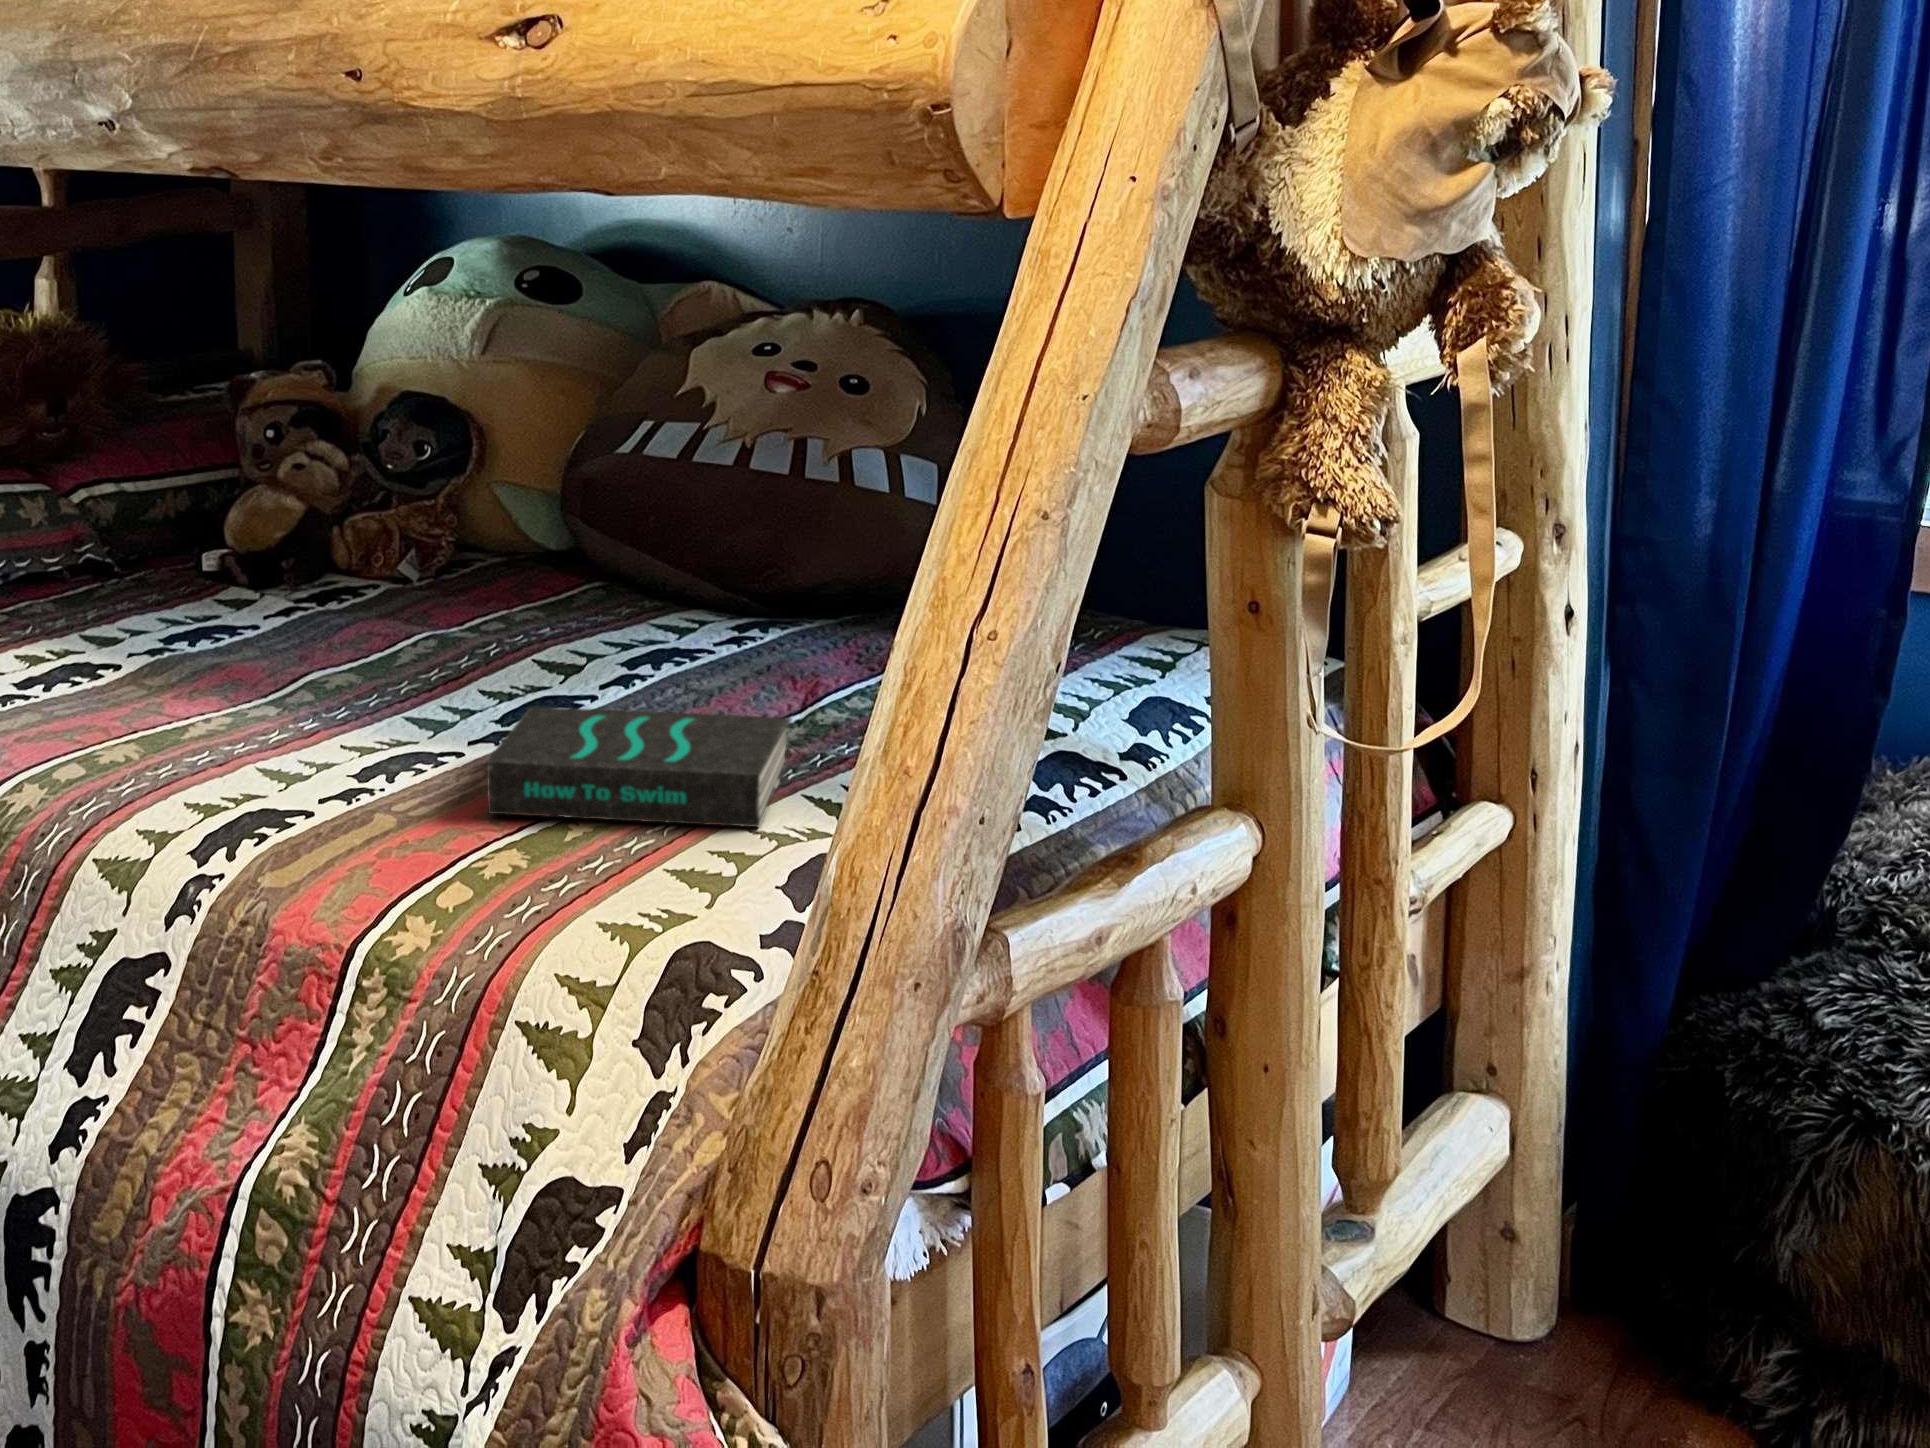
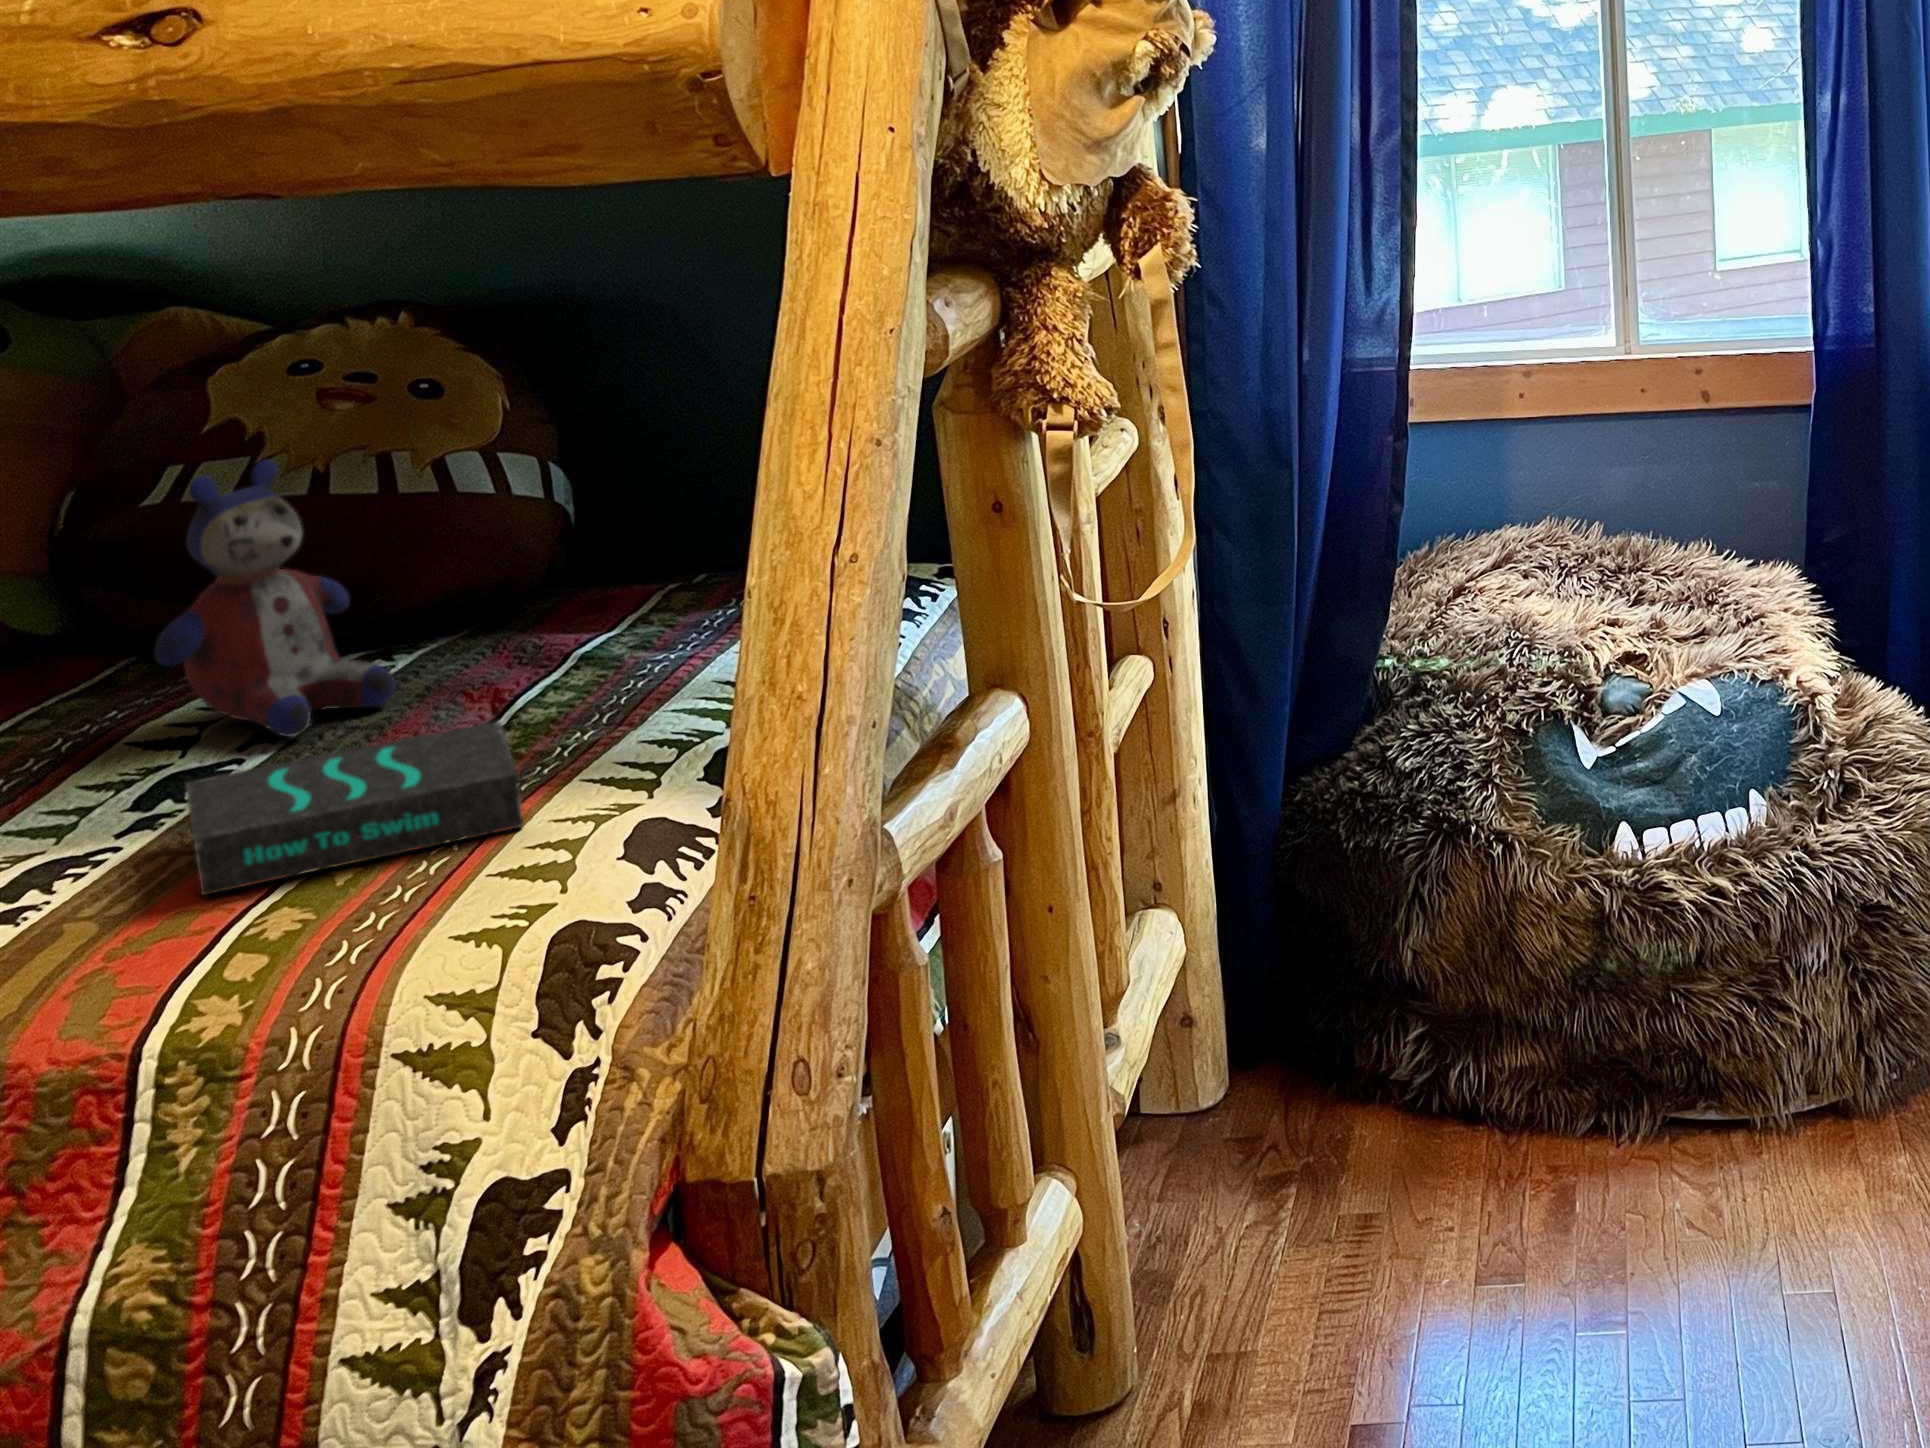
stuffed bear: none [581,434,766,686] -> present [154,460,396,737]

